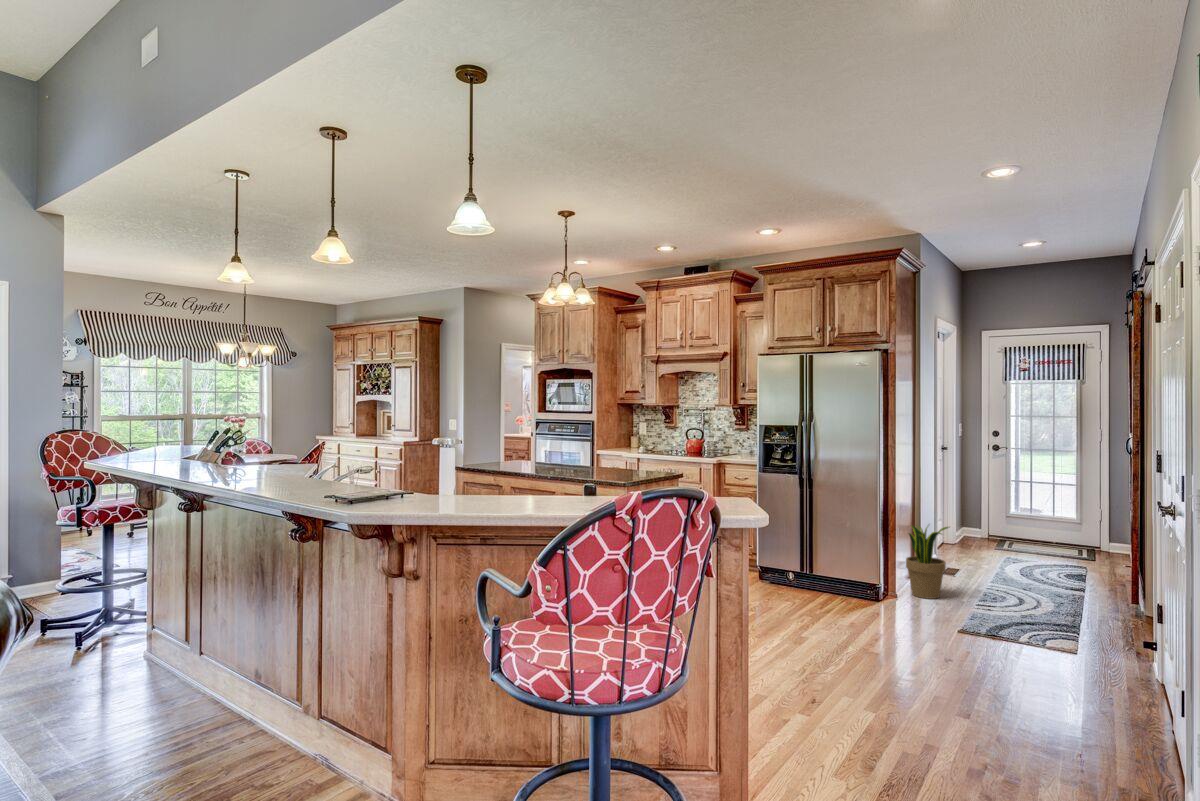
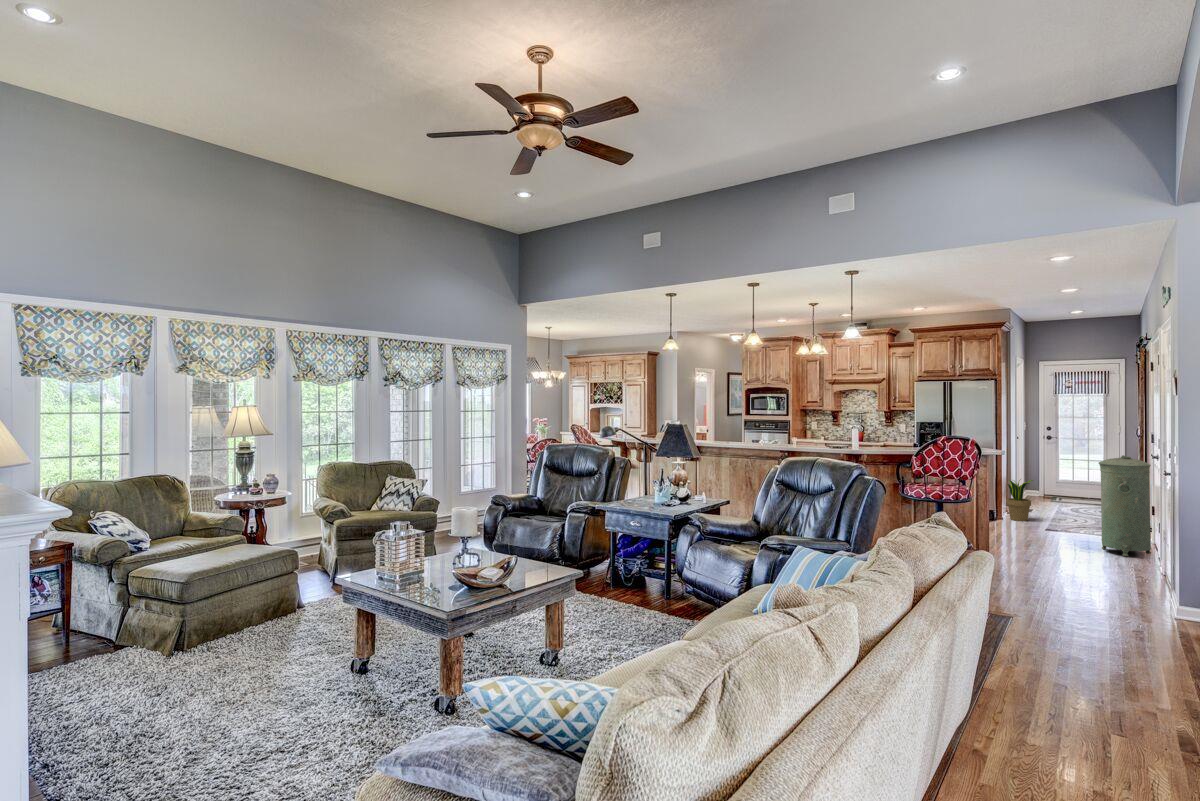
trash can: none [1047,502,1157,731] -> present [1099,455,1151,556]

